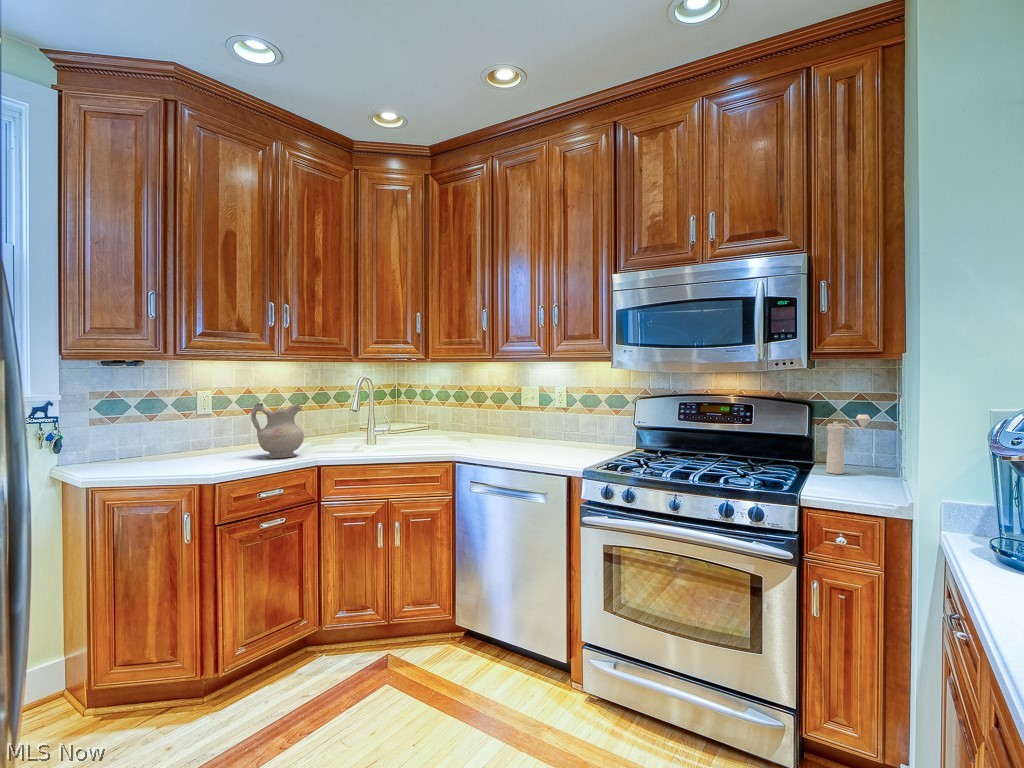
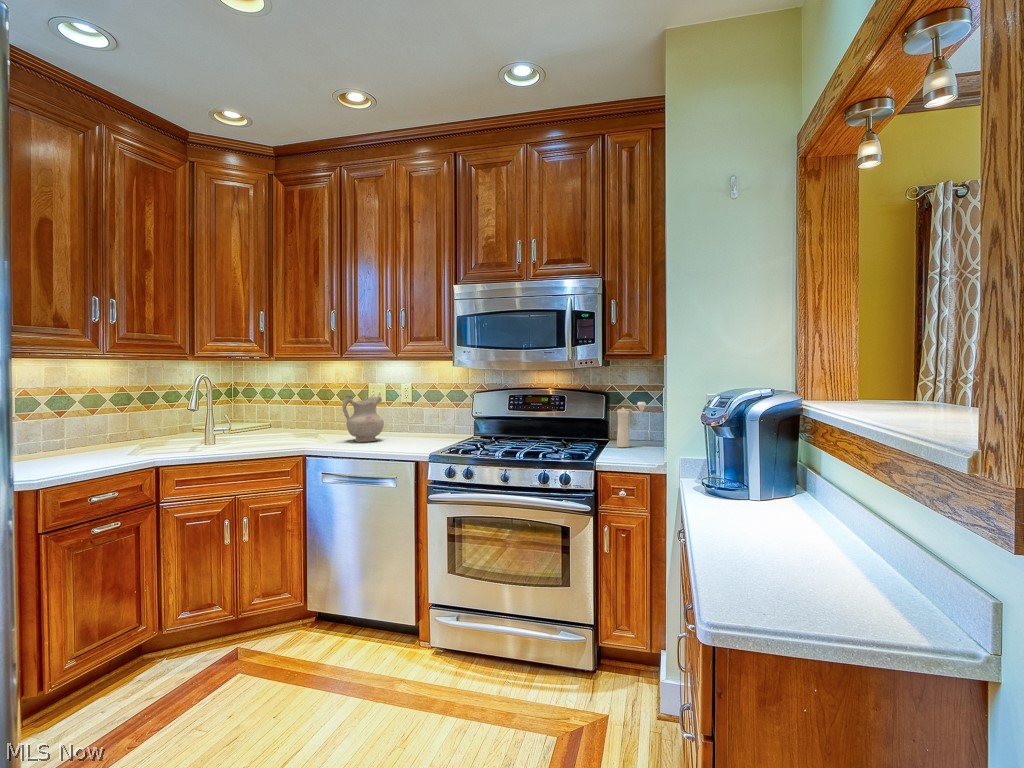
ceramic pitcher: present [251,403,304,458] -> present [342,396,384,442]

